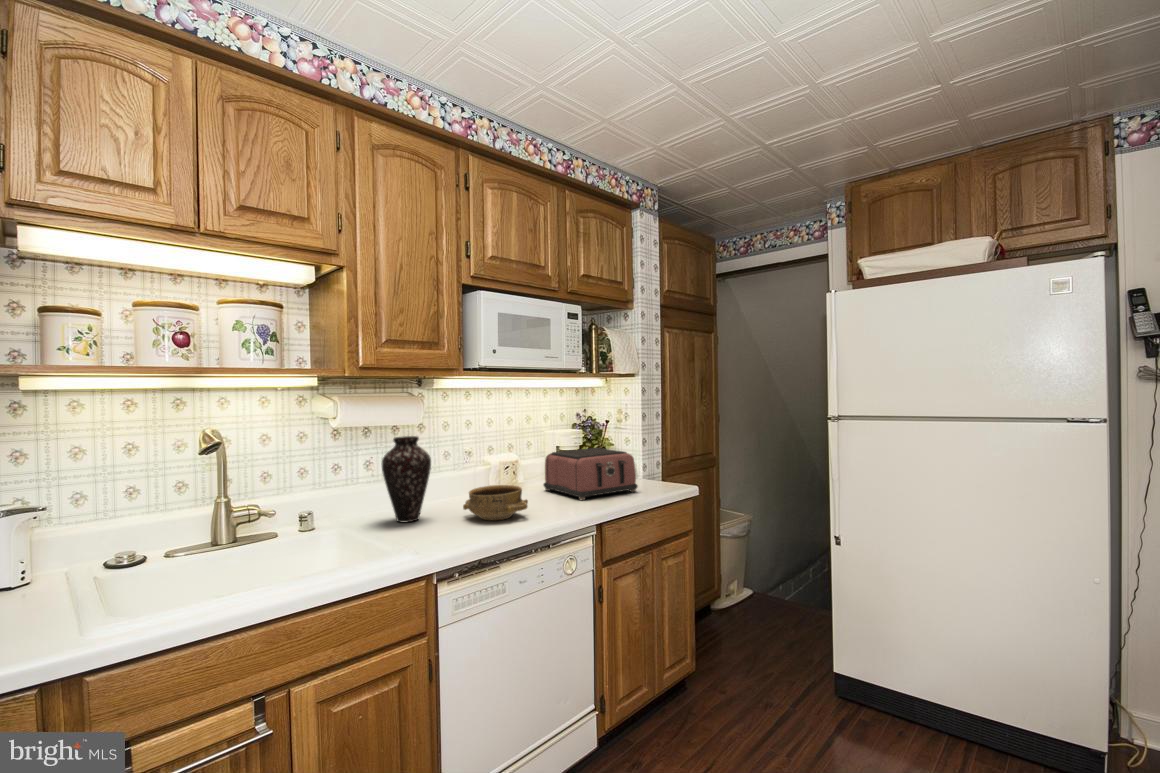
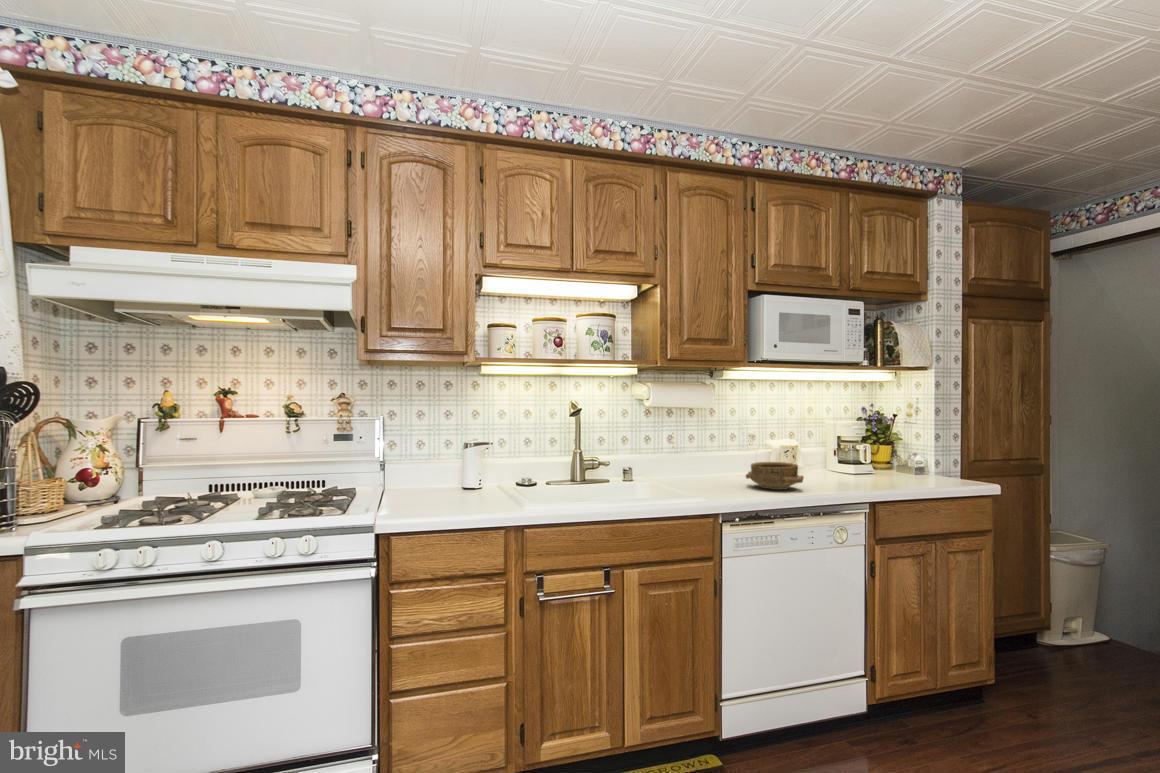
vase: present [382,436,431,523] -> none [681,416,720,484]
toaster: present [543,448,637,500] -> none [823,440,924,485]

